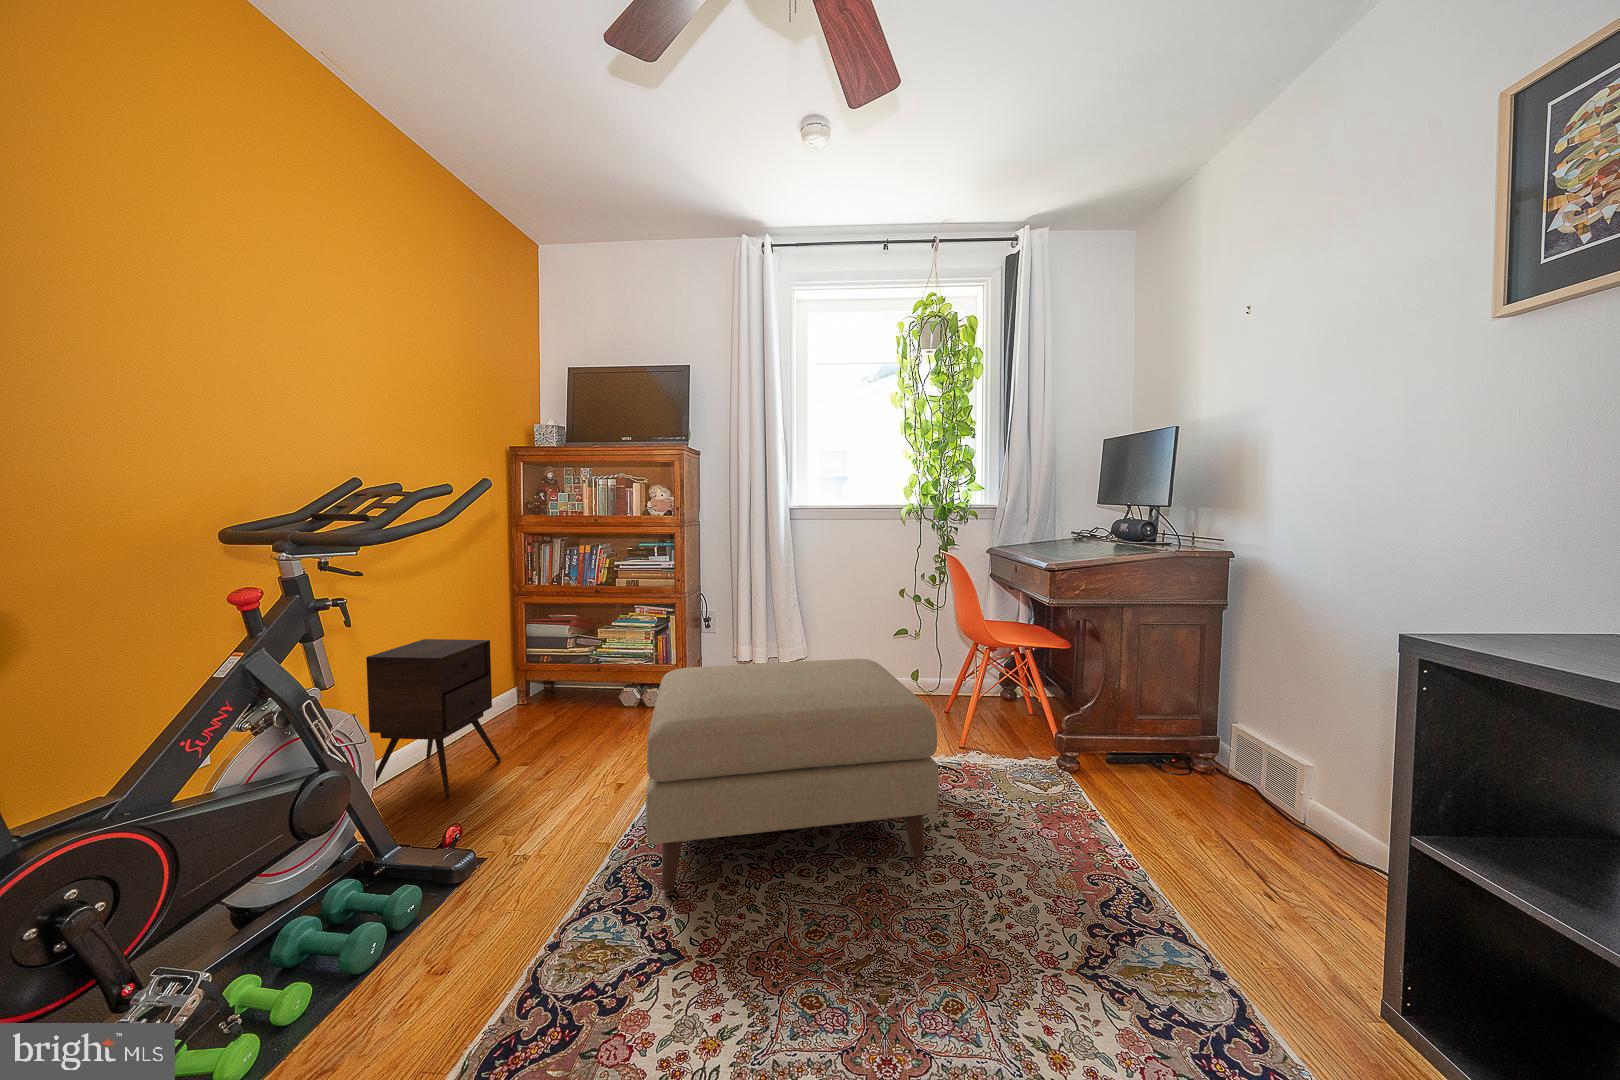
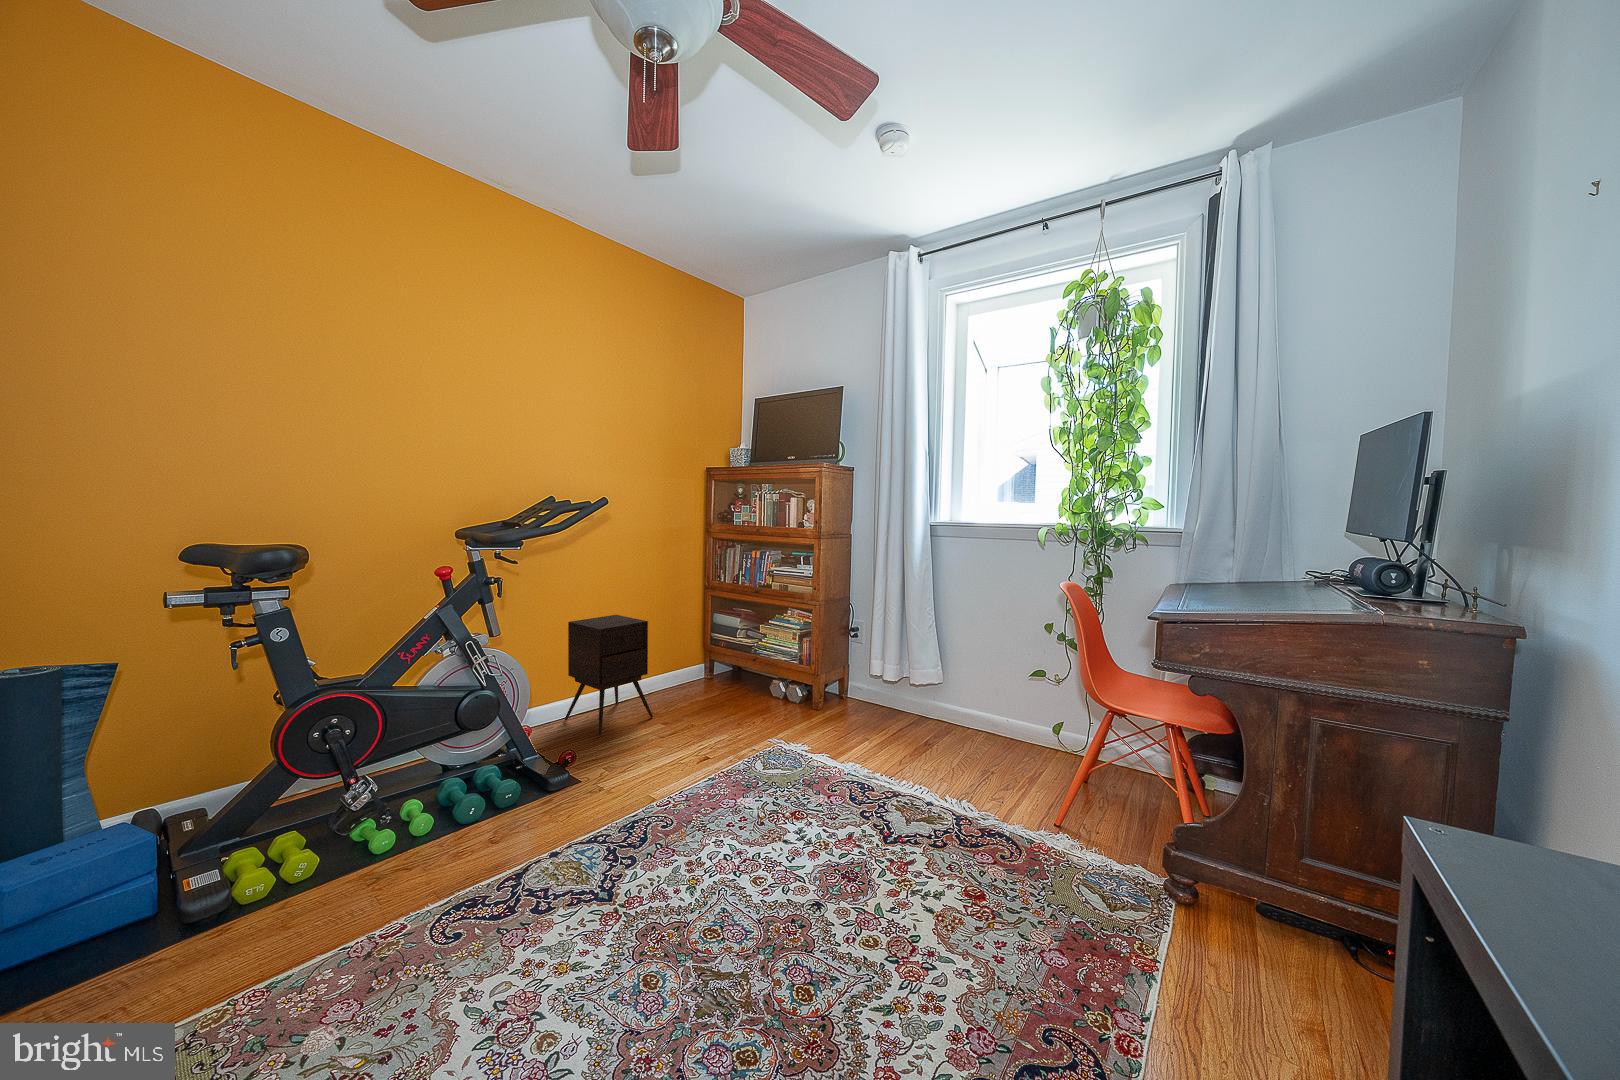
ottoman: present [646,659,939,891] -> none [634,667,931,917]

